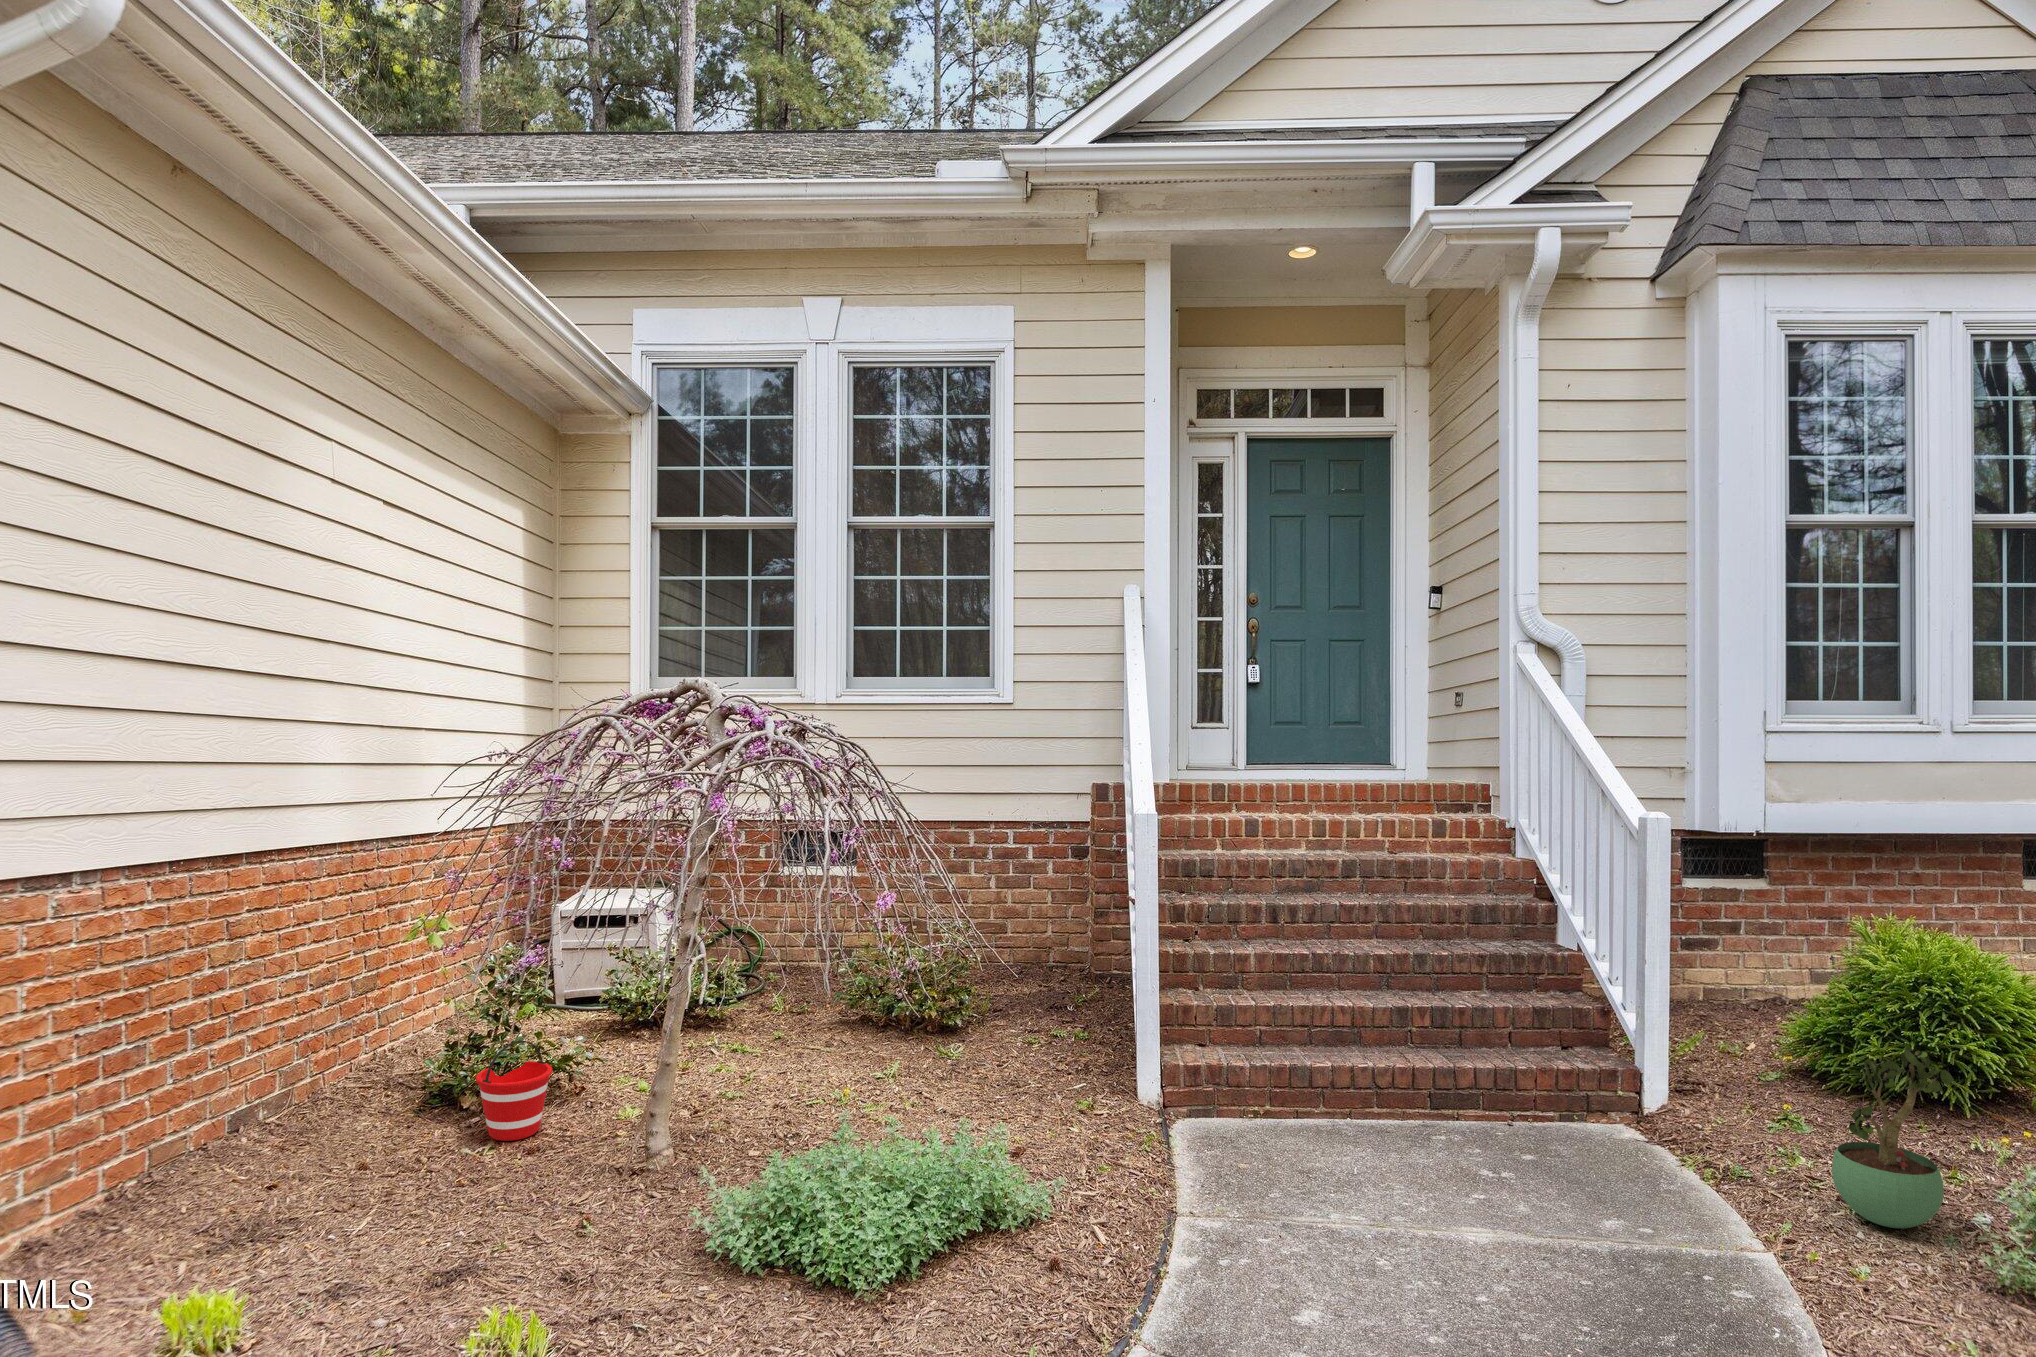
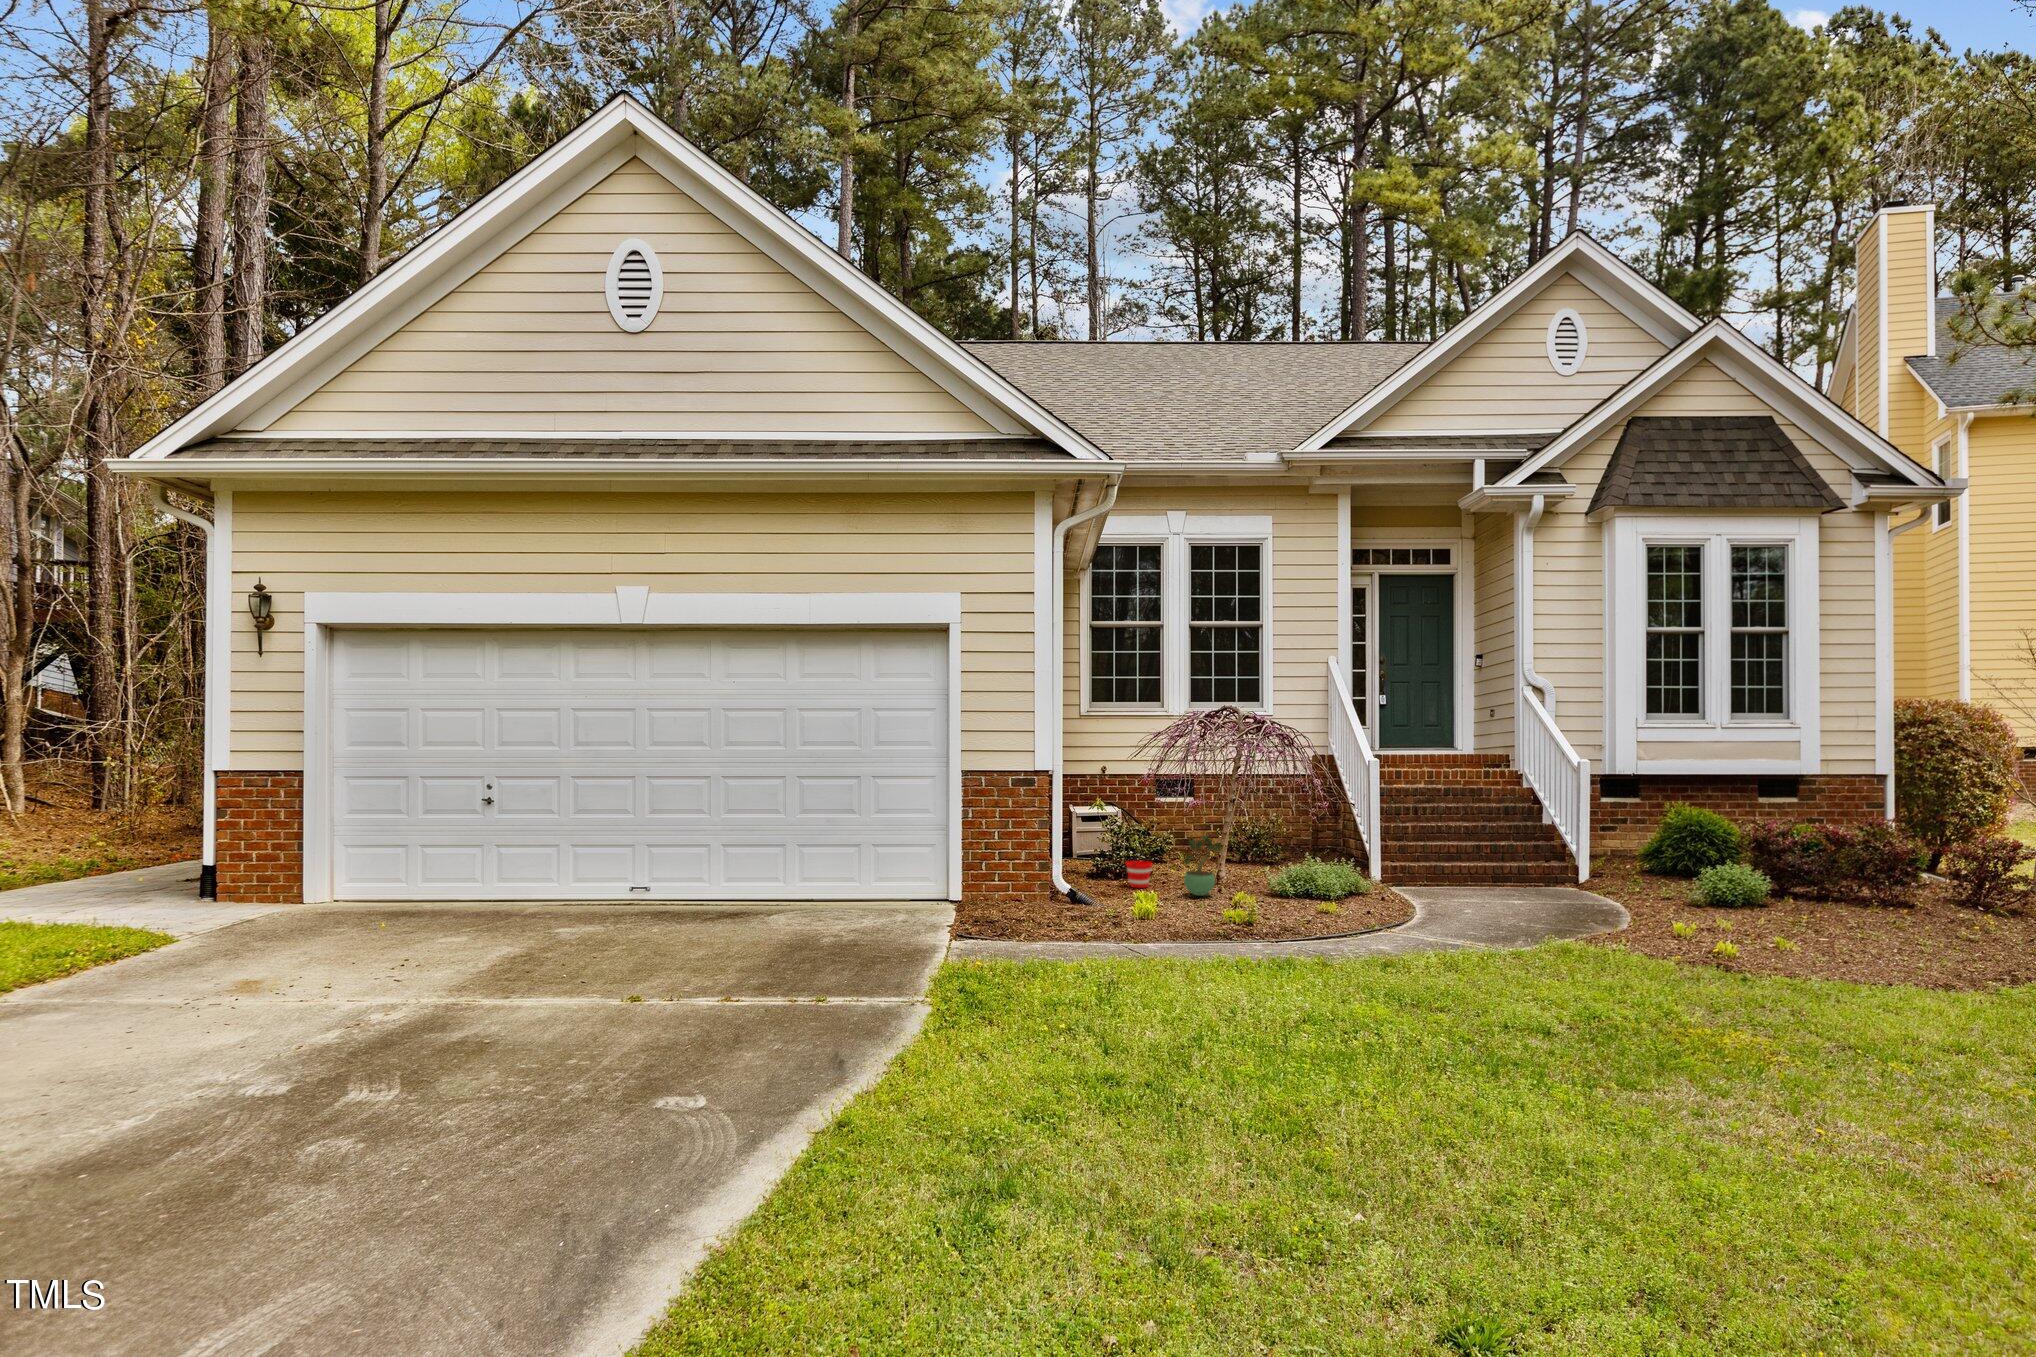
potted plant: present [1832,1045,1955,1228] -> present [1184,835,1221,896]

